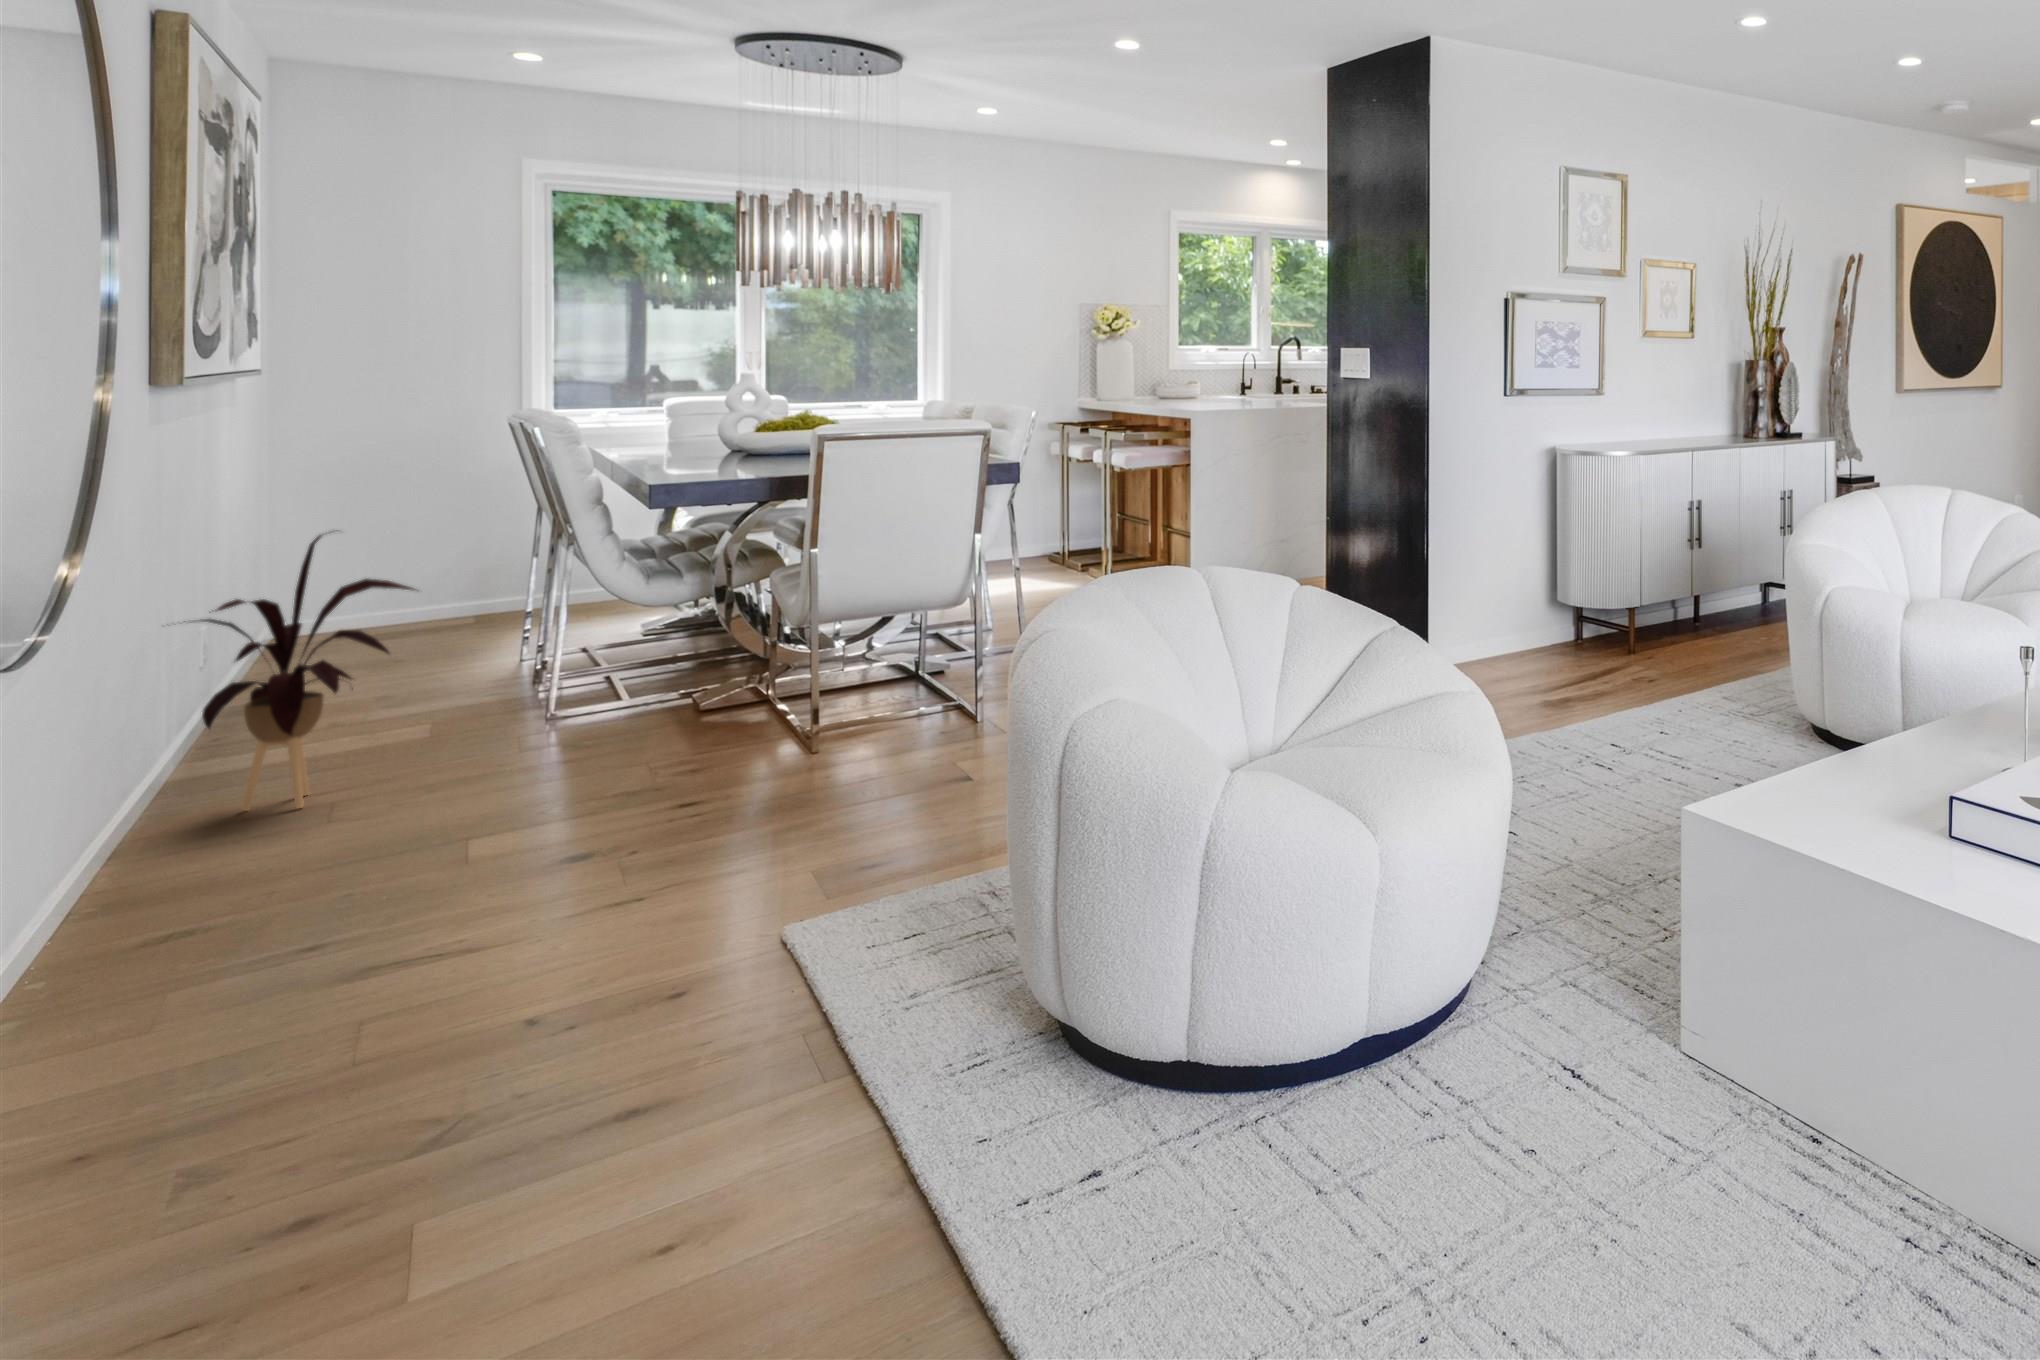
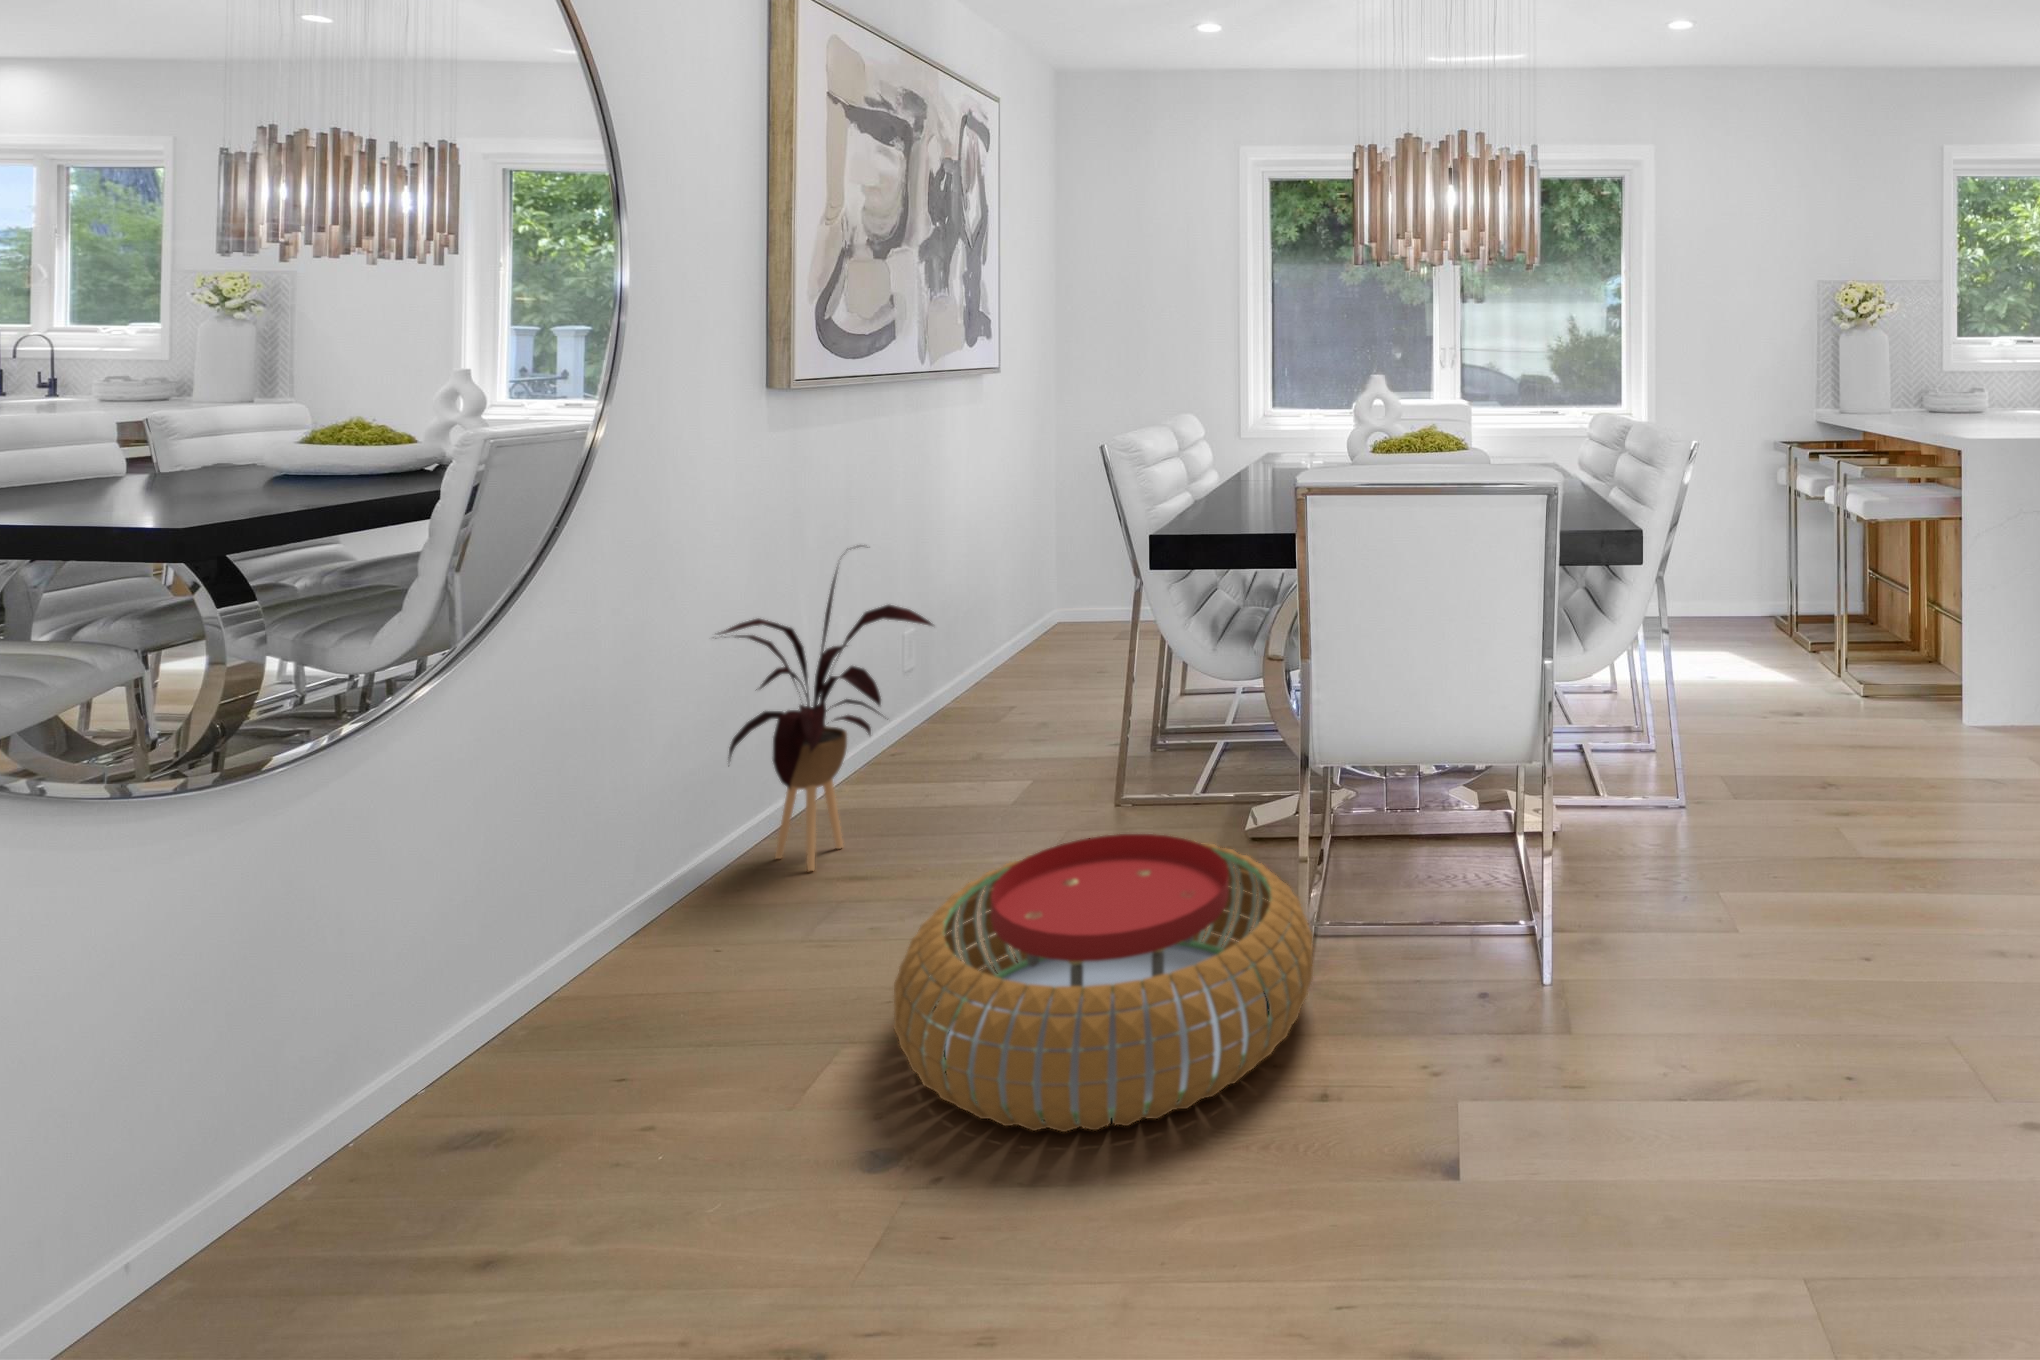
pouf: none [546,684,857,838] -> present [894,834,1313,1132]

